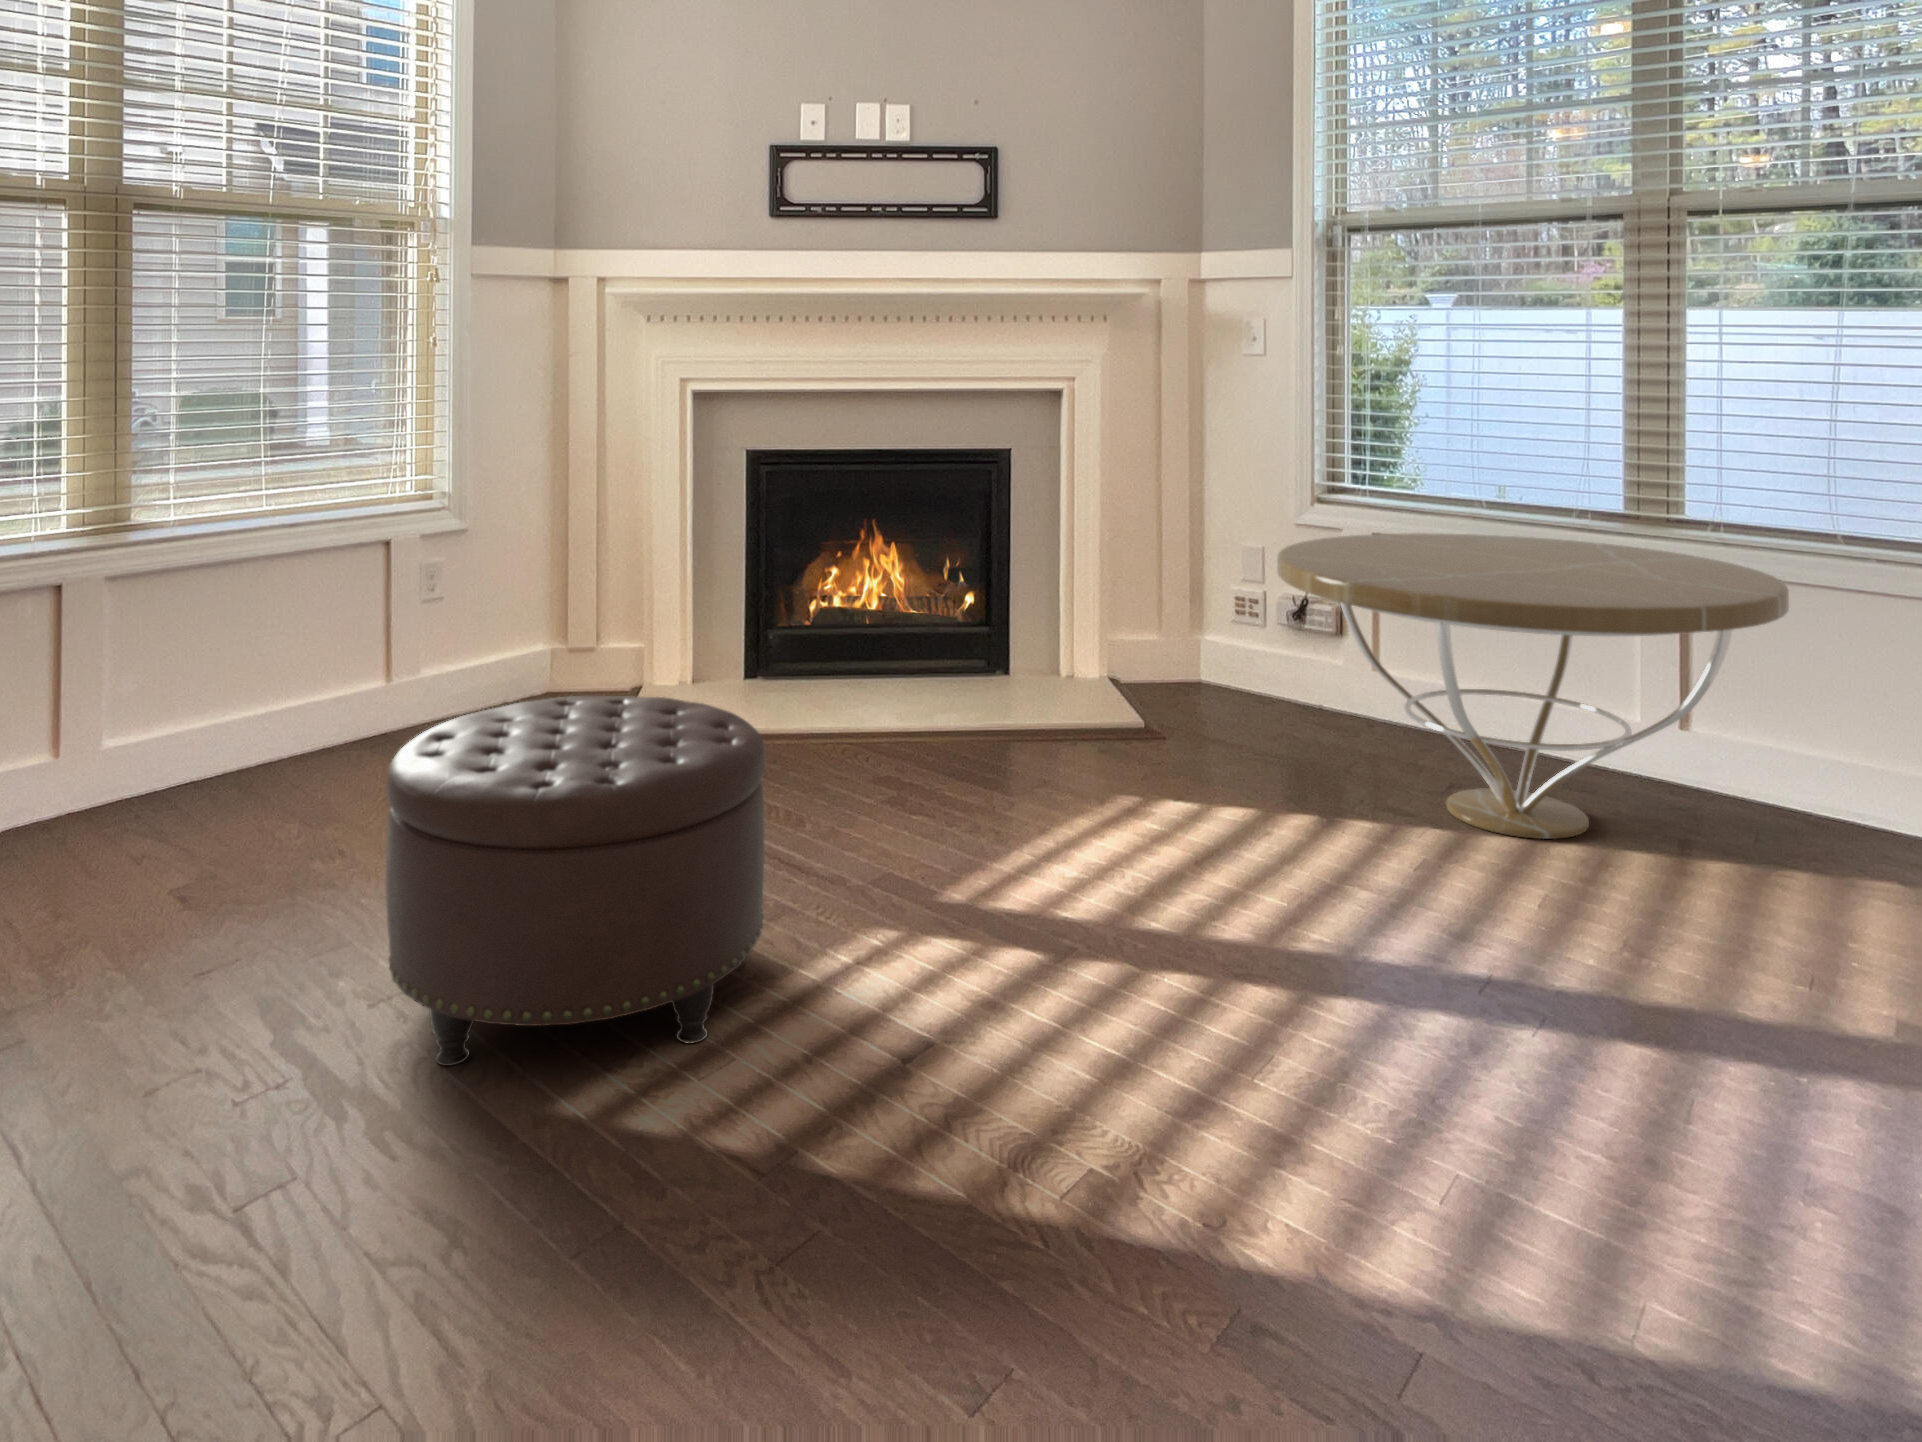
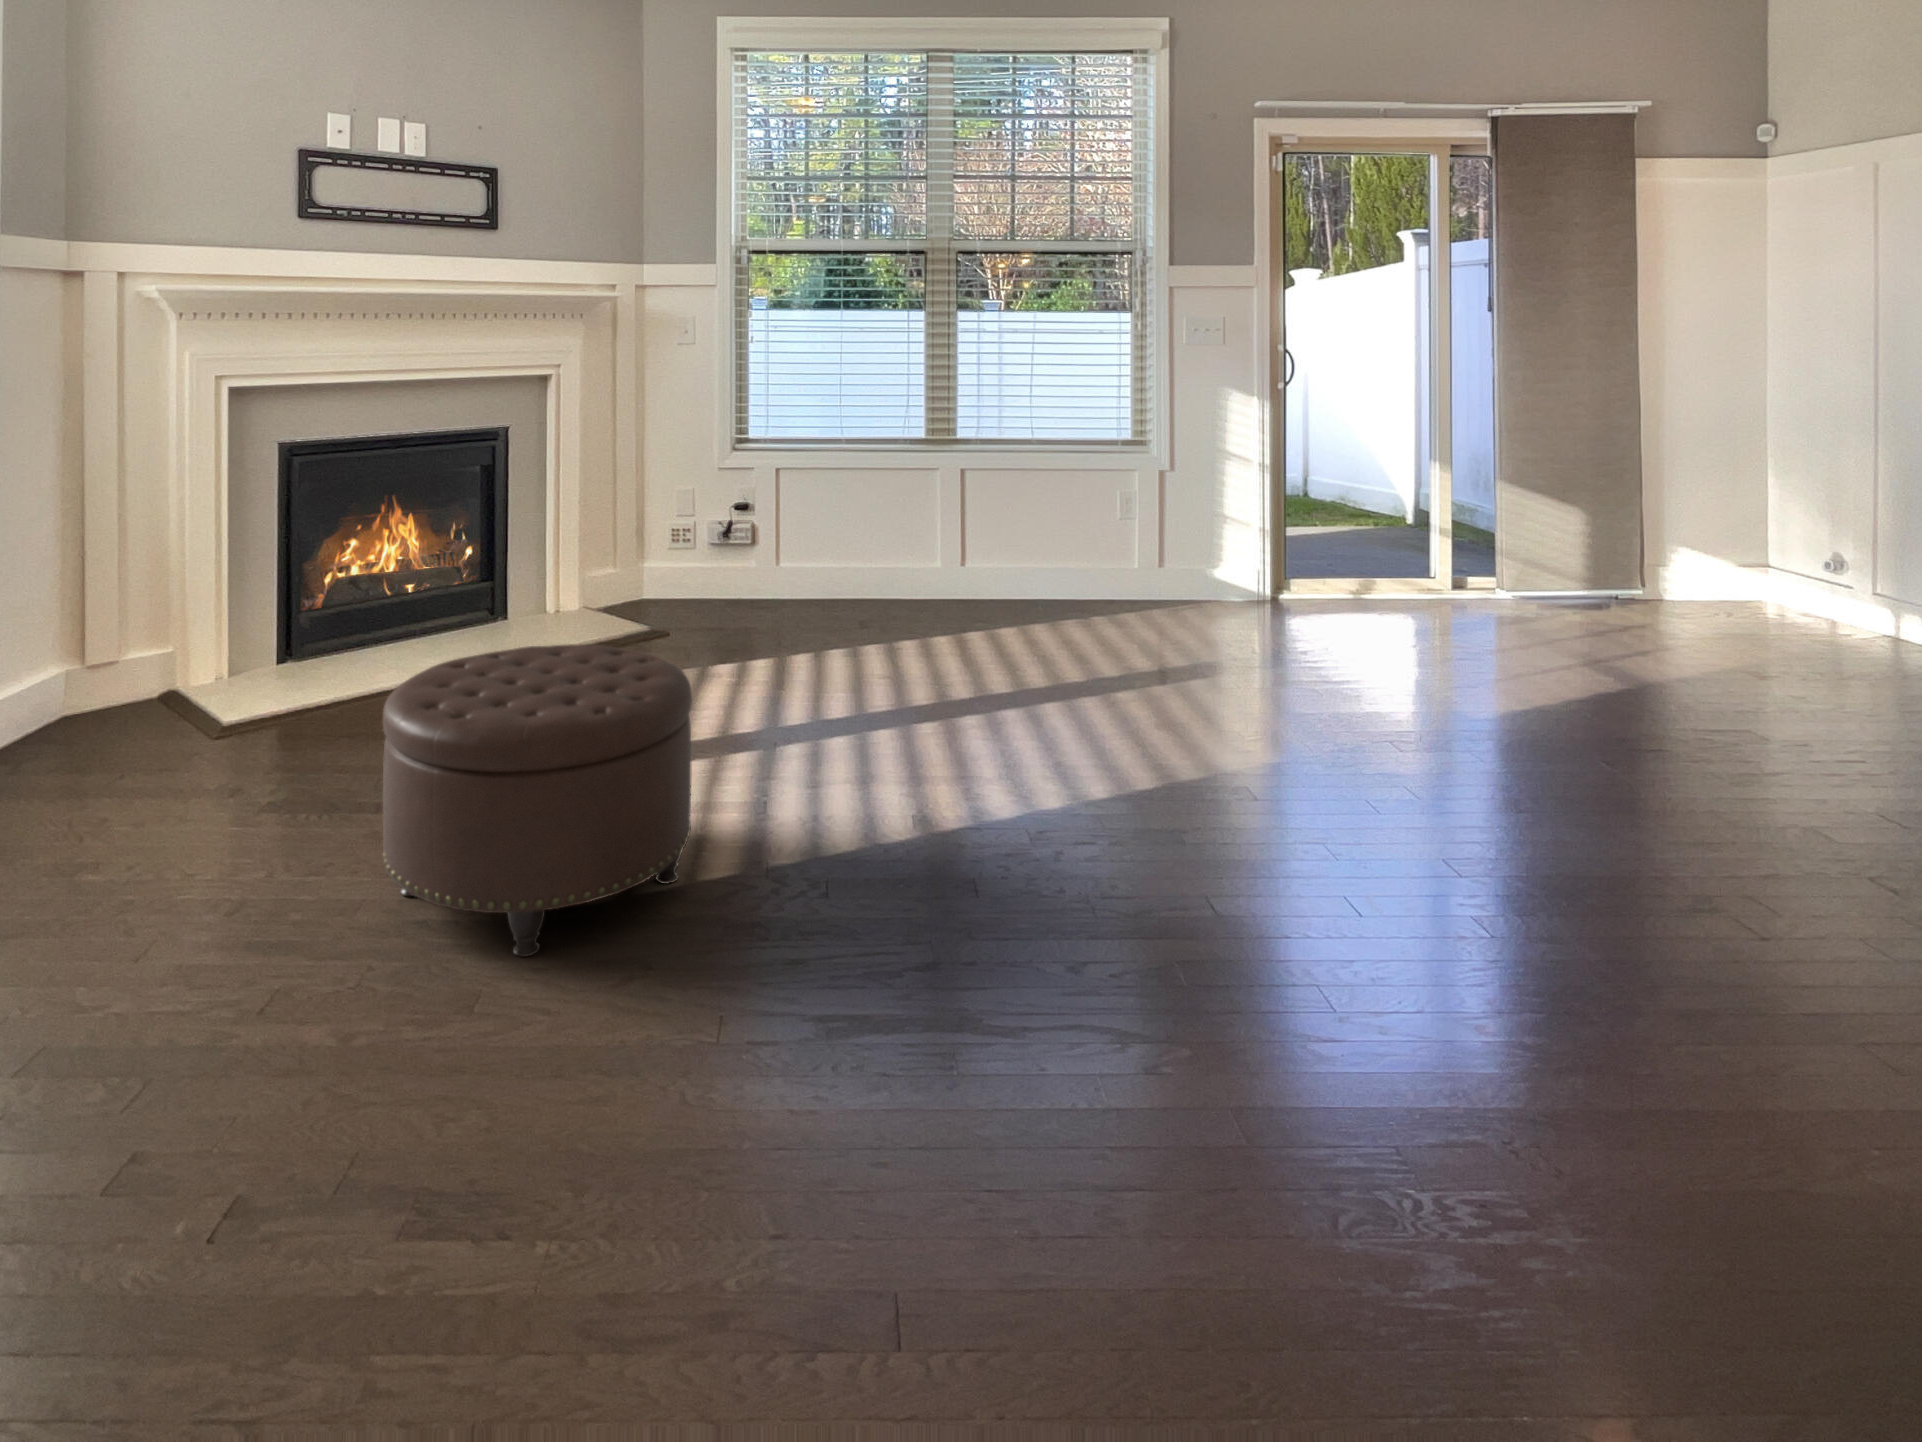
coffee table: present [1277,533,1789,839] -> none [774,460,1065,646]

